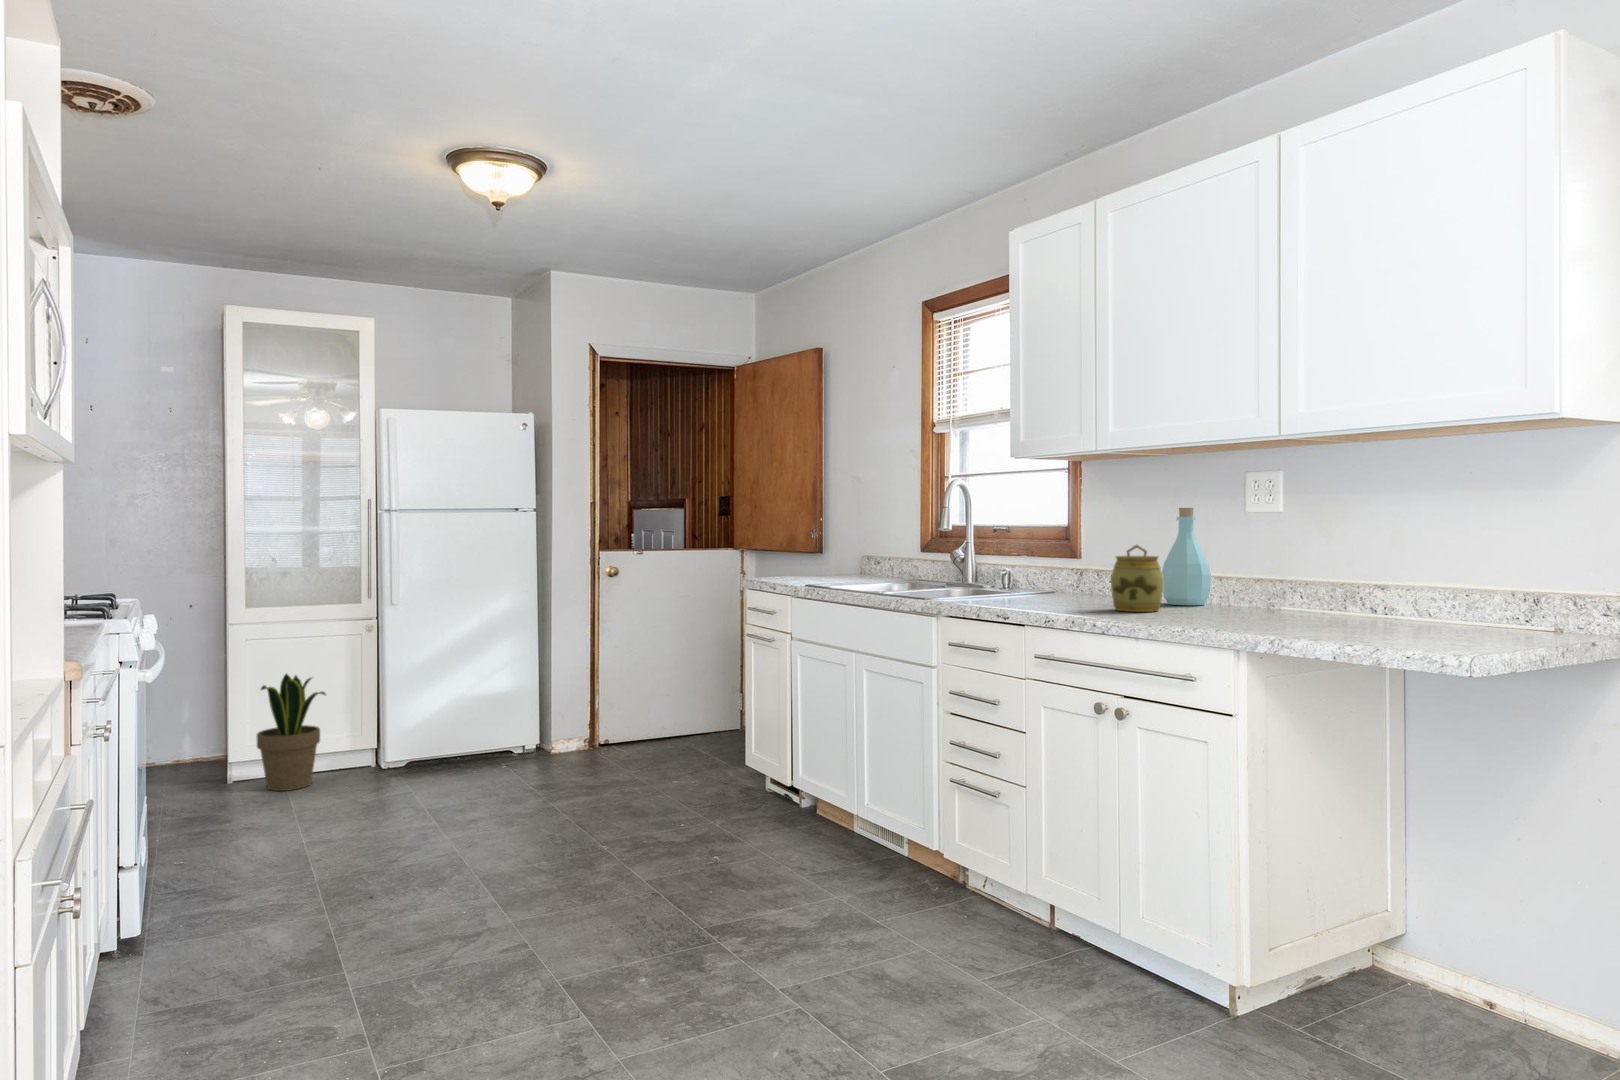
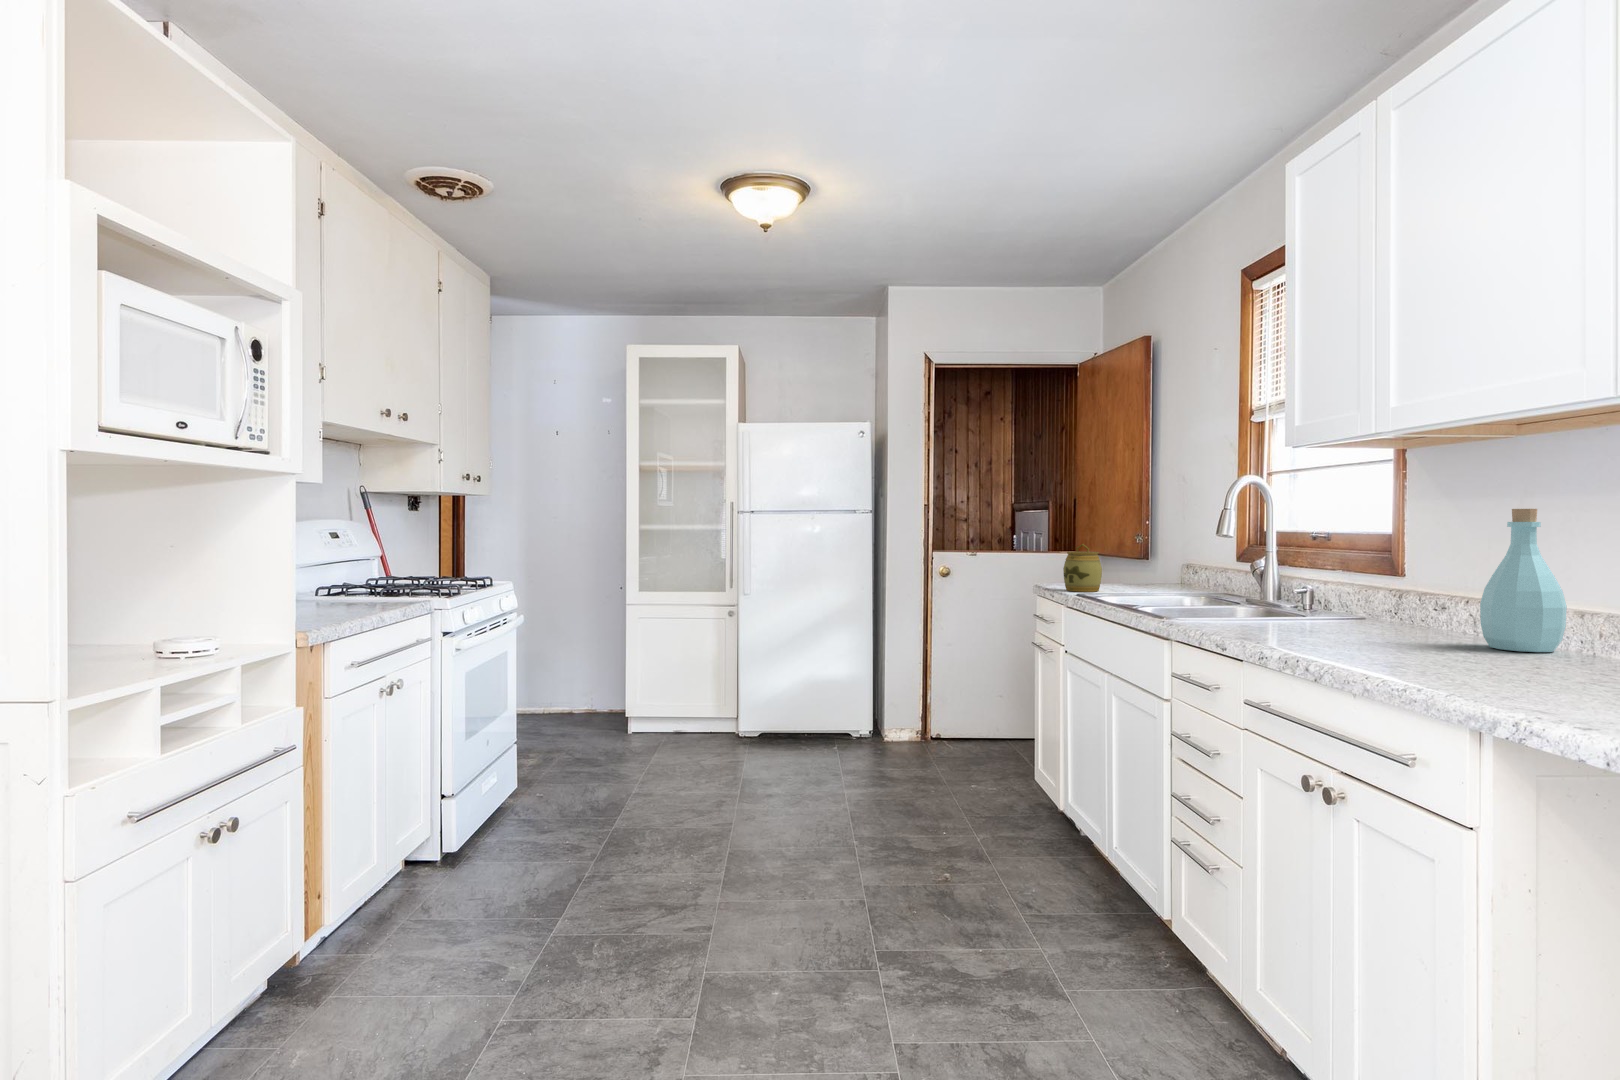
jar: present [1111,545,1163,612] -> present [1063,544,1102,592]
potted plant: present [257,674,326,791] -> none [636,648,688,747]

